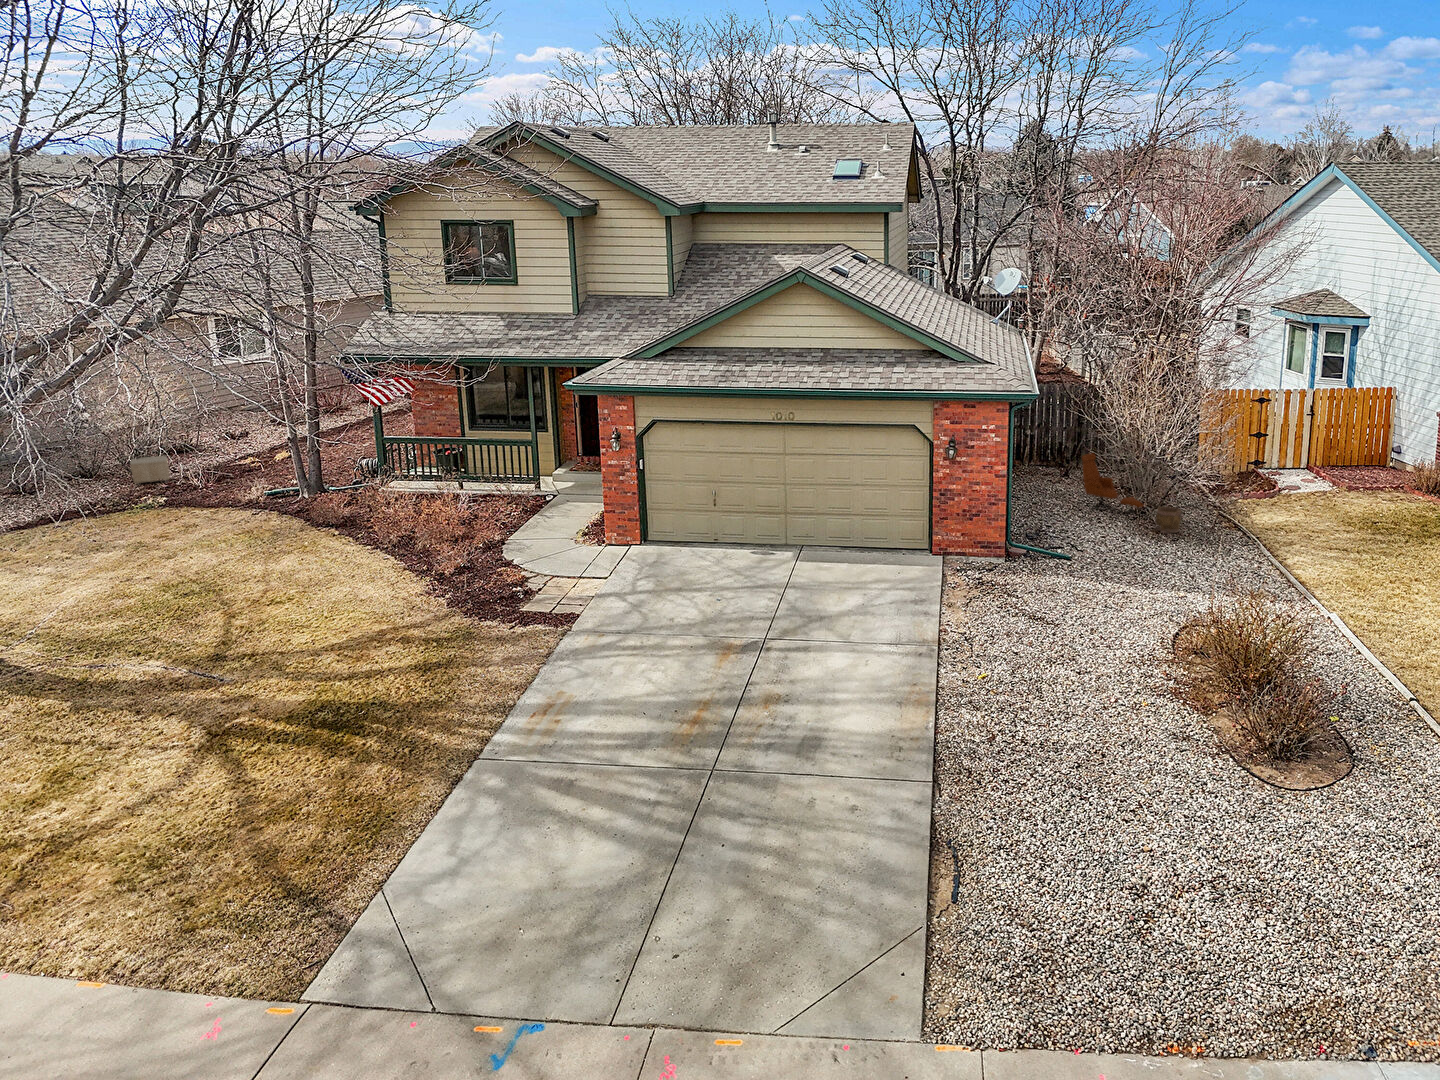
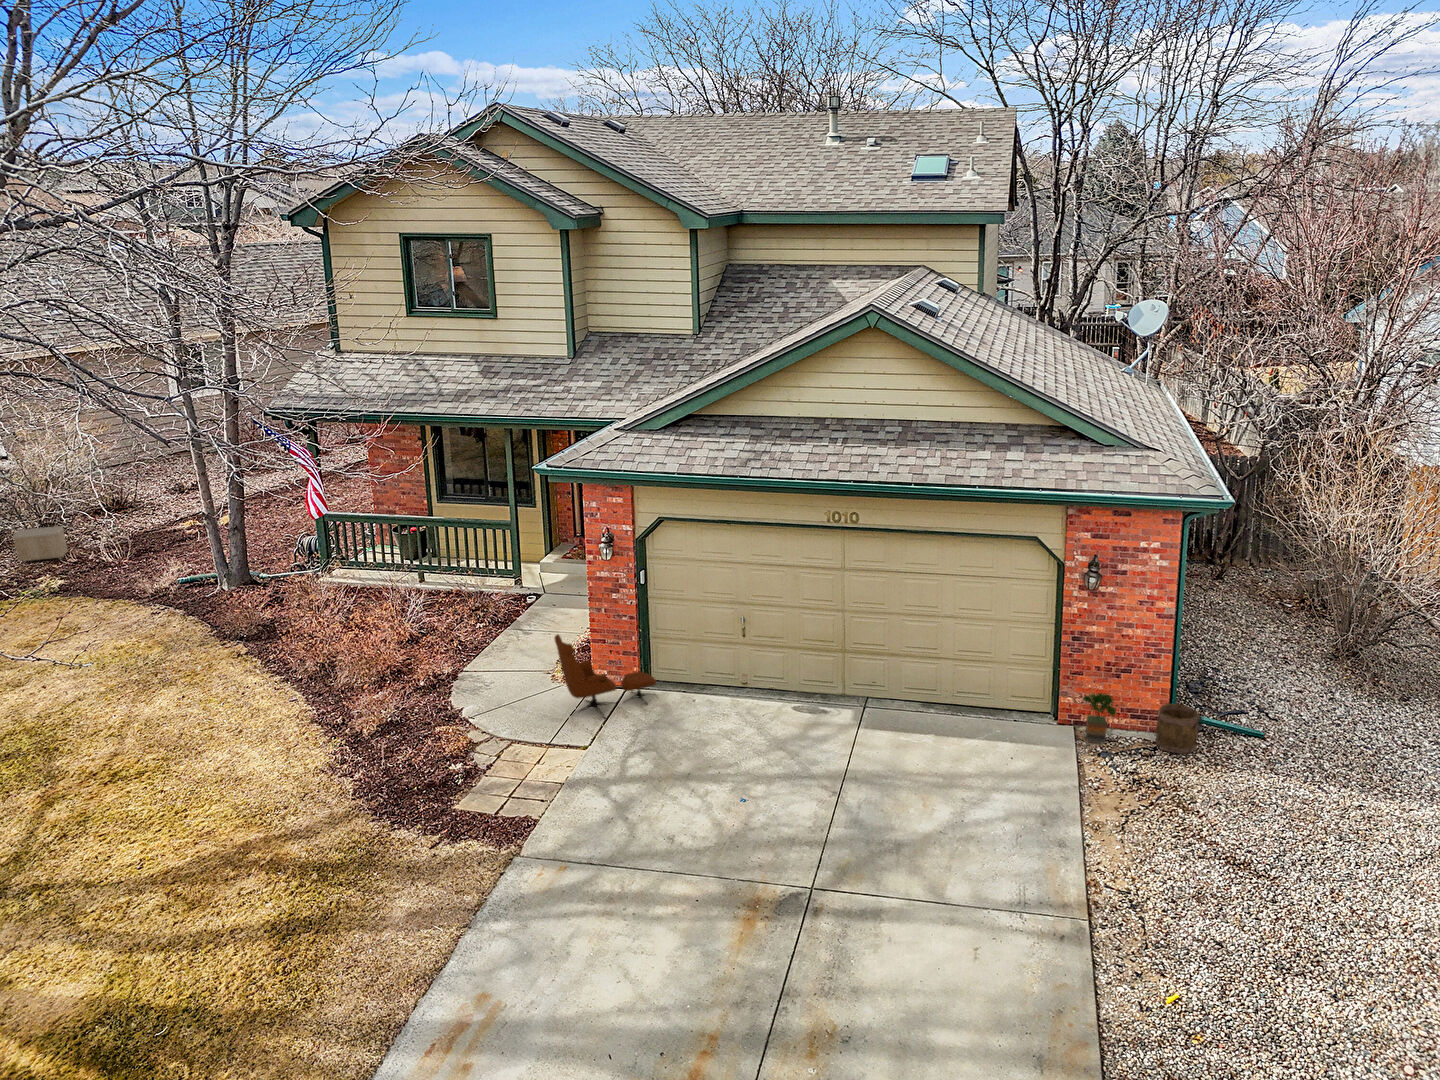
lounge chair: present [1082,453,1145,513] -> present [555,635,656,718]
bucket: present [1156,506,1182,533] -> present [1156,703,1203,754]
potted tree: none [946,531,970,566] -> present [1083,693,1116,744]

